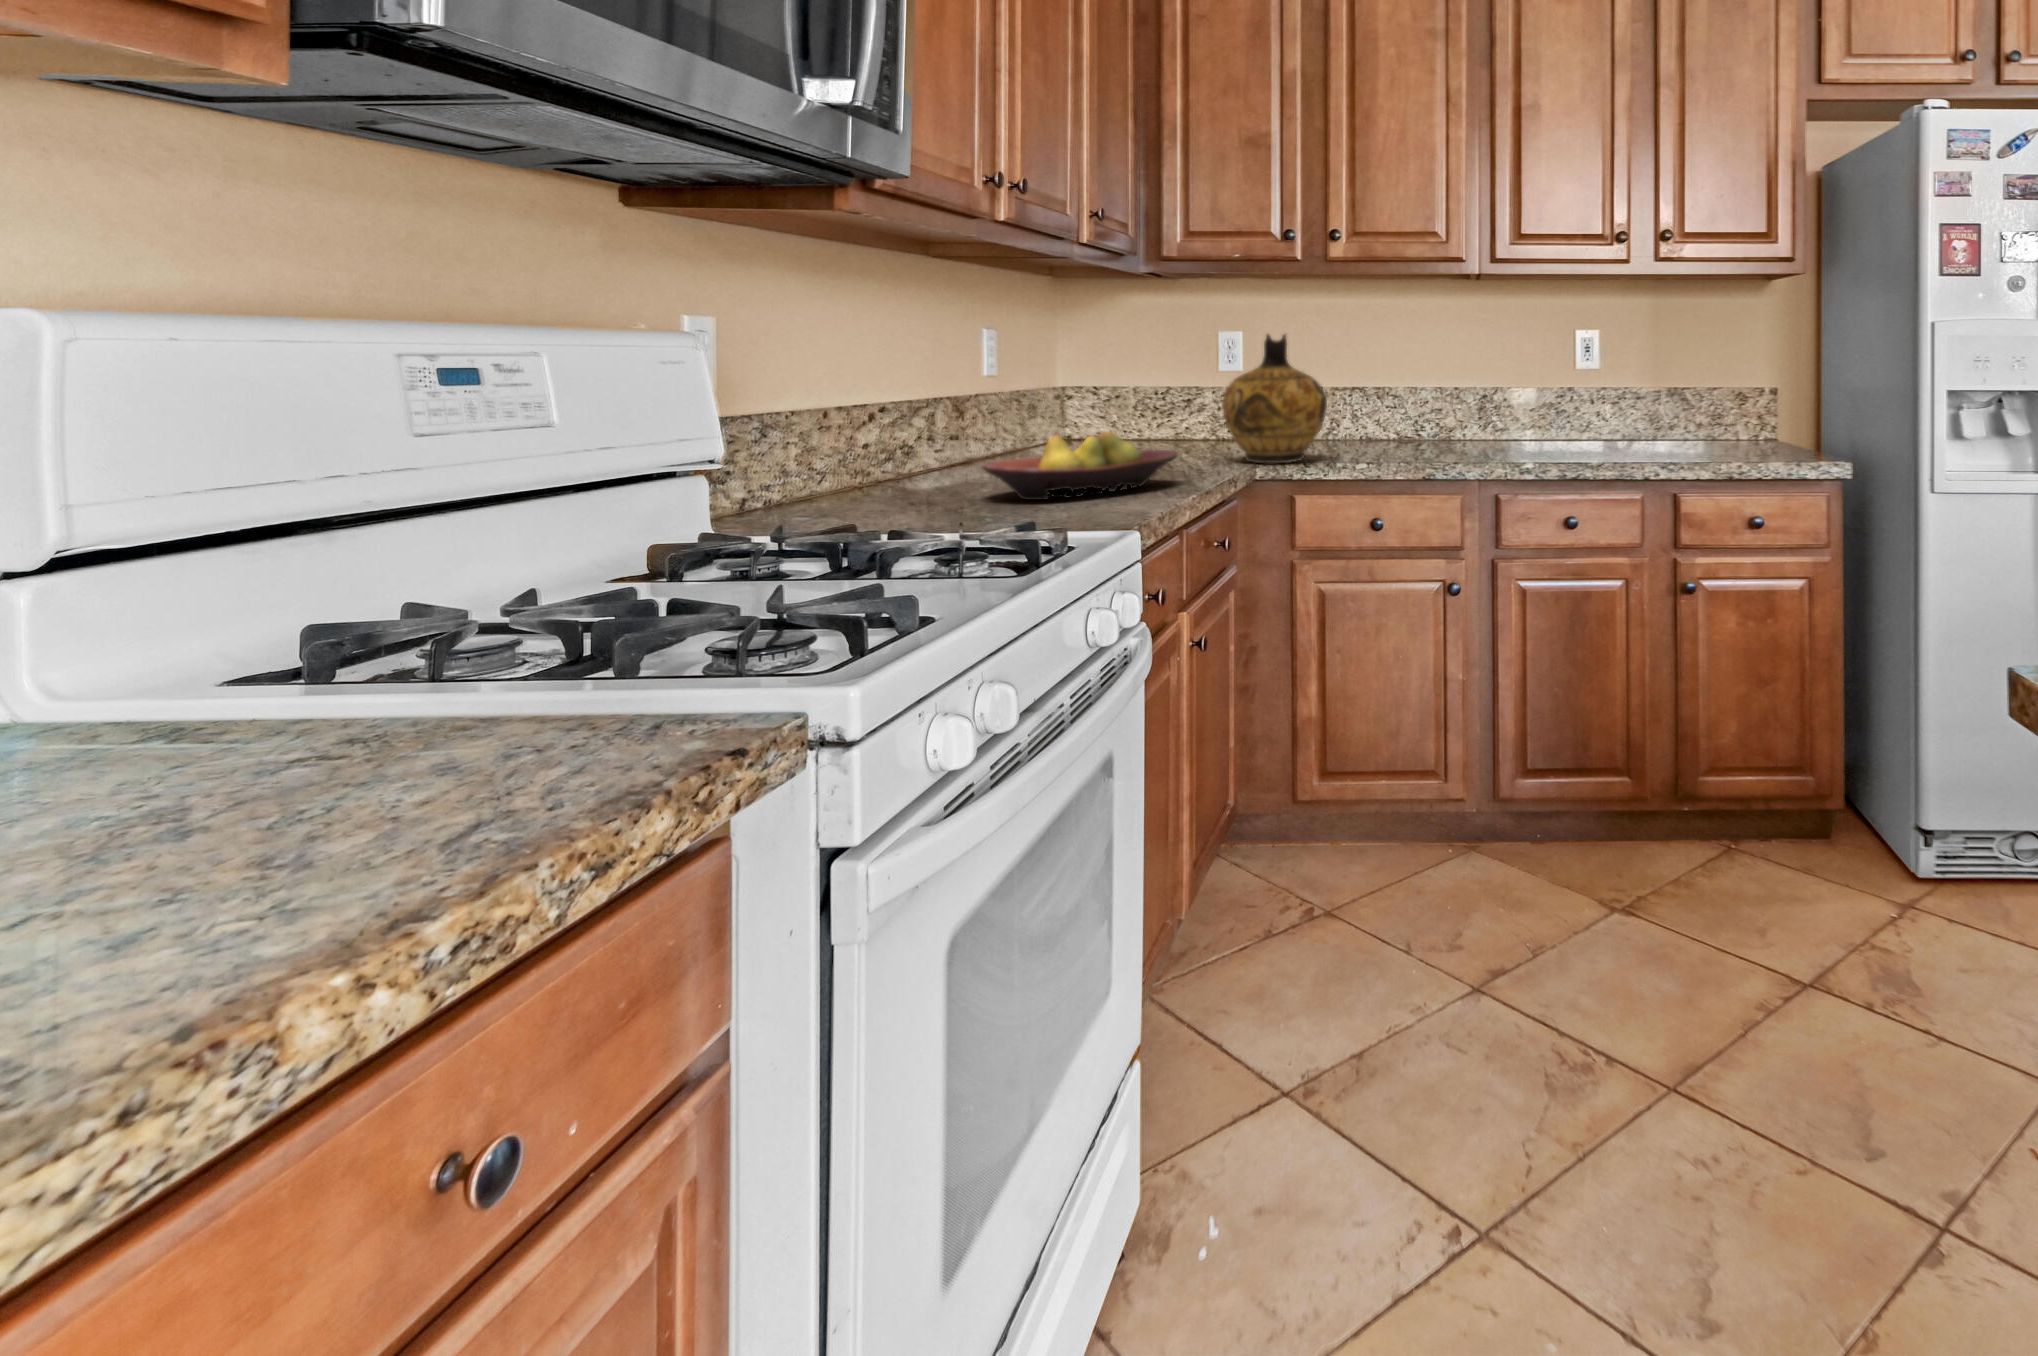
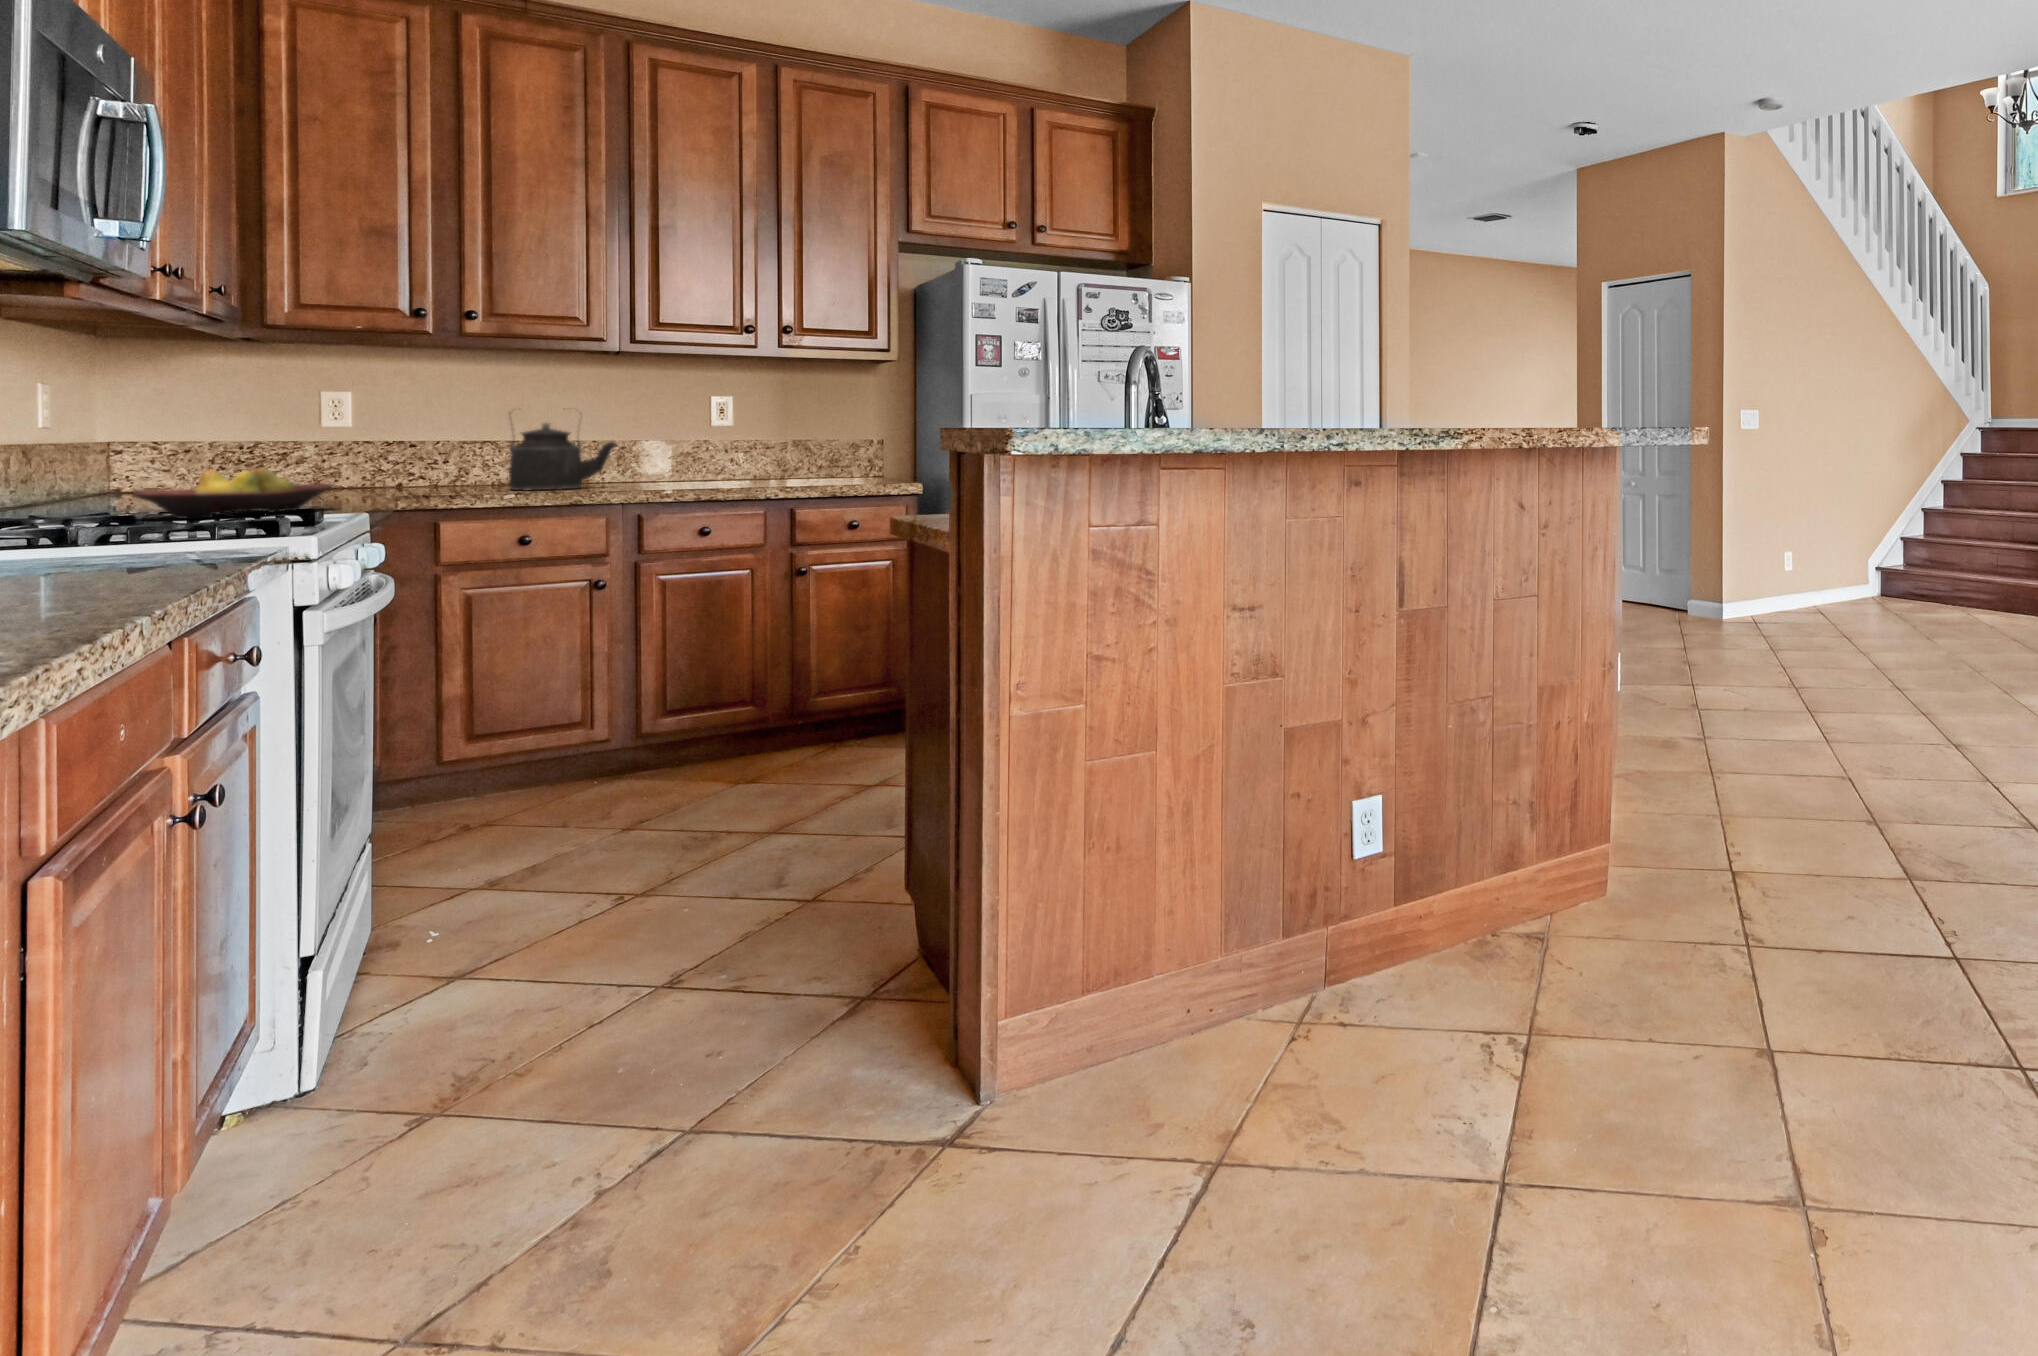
ceramic jug: present [1222,335,1327,463] -> none [354,394,470,499]
kettle: none [1371,349,1478,452] -> present [508,413,616,491]

